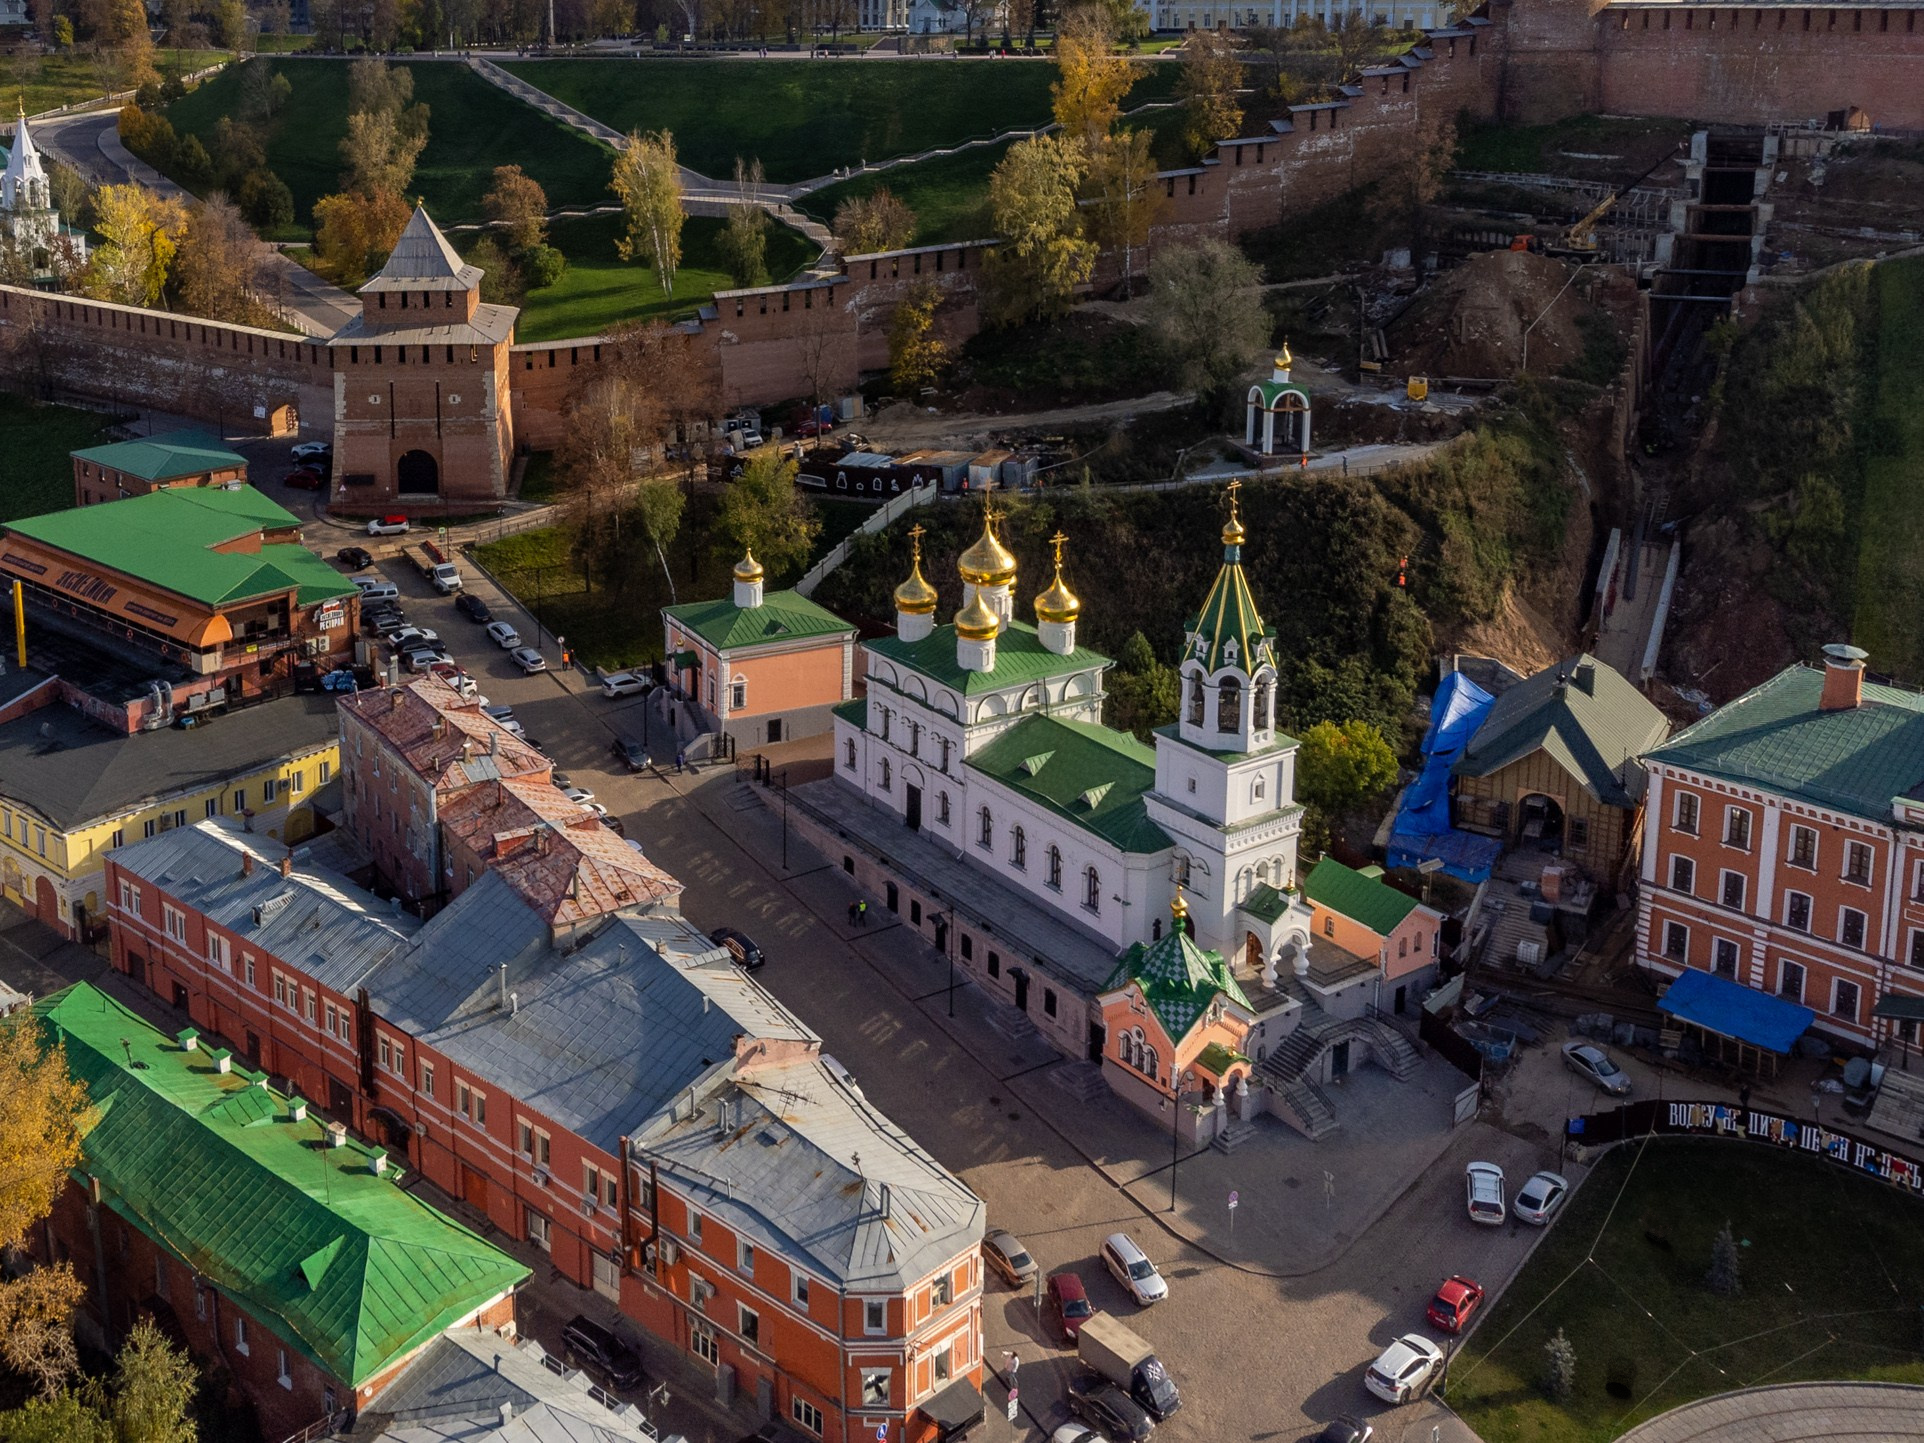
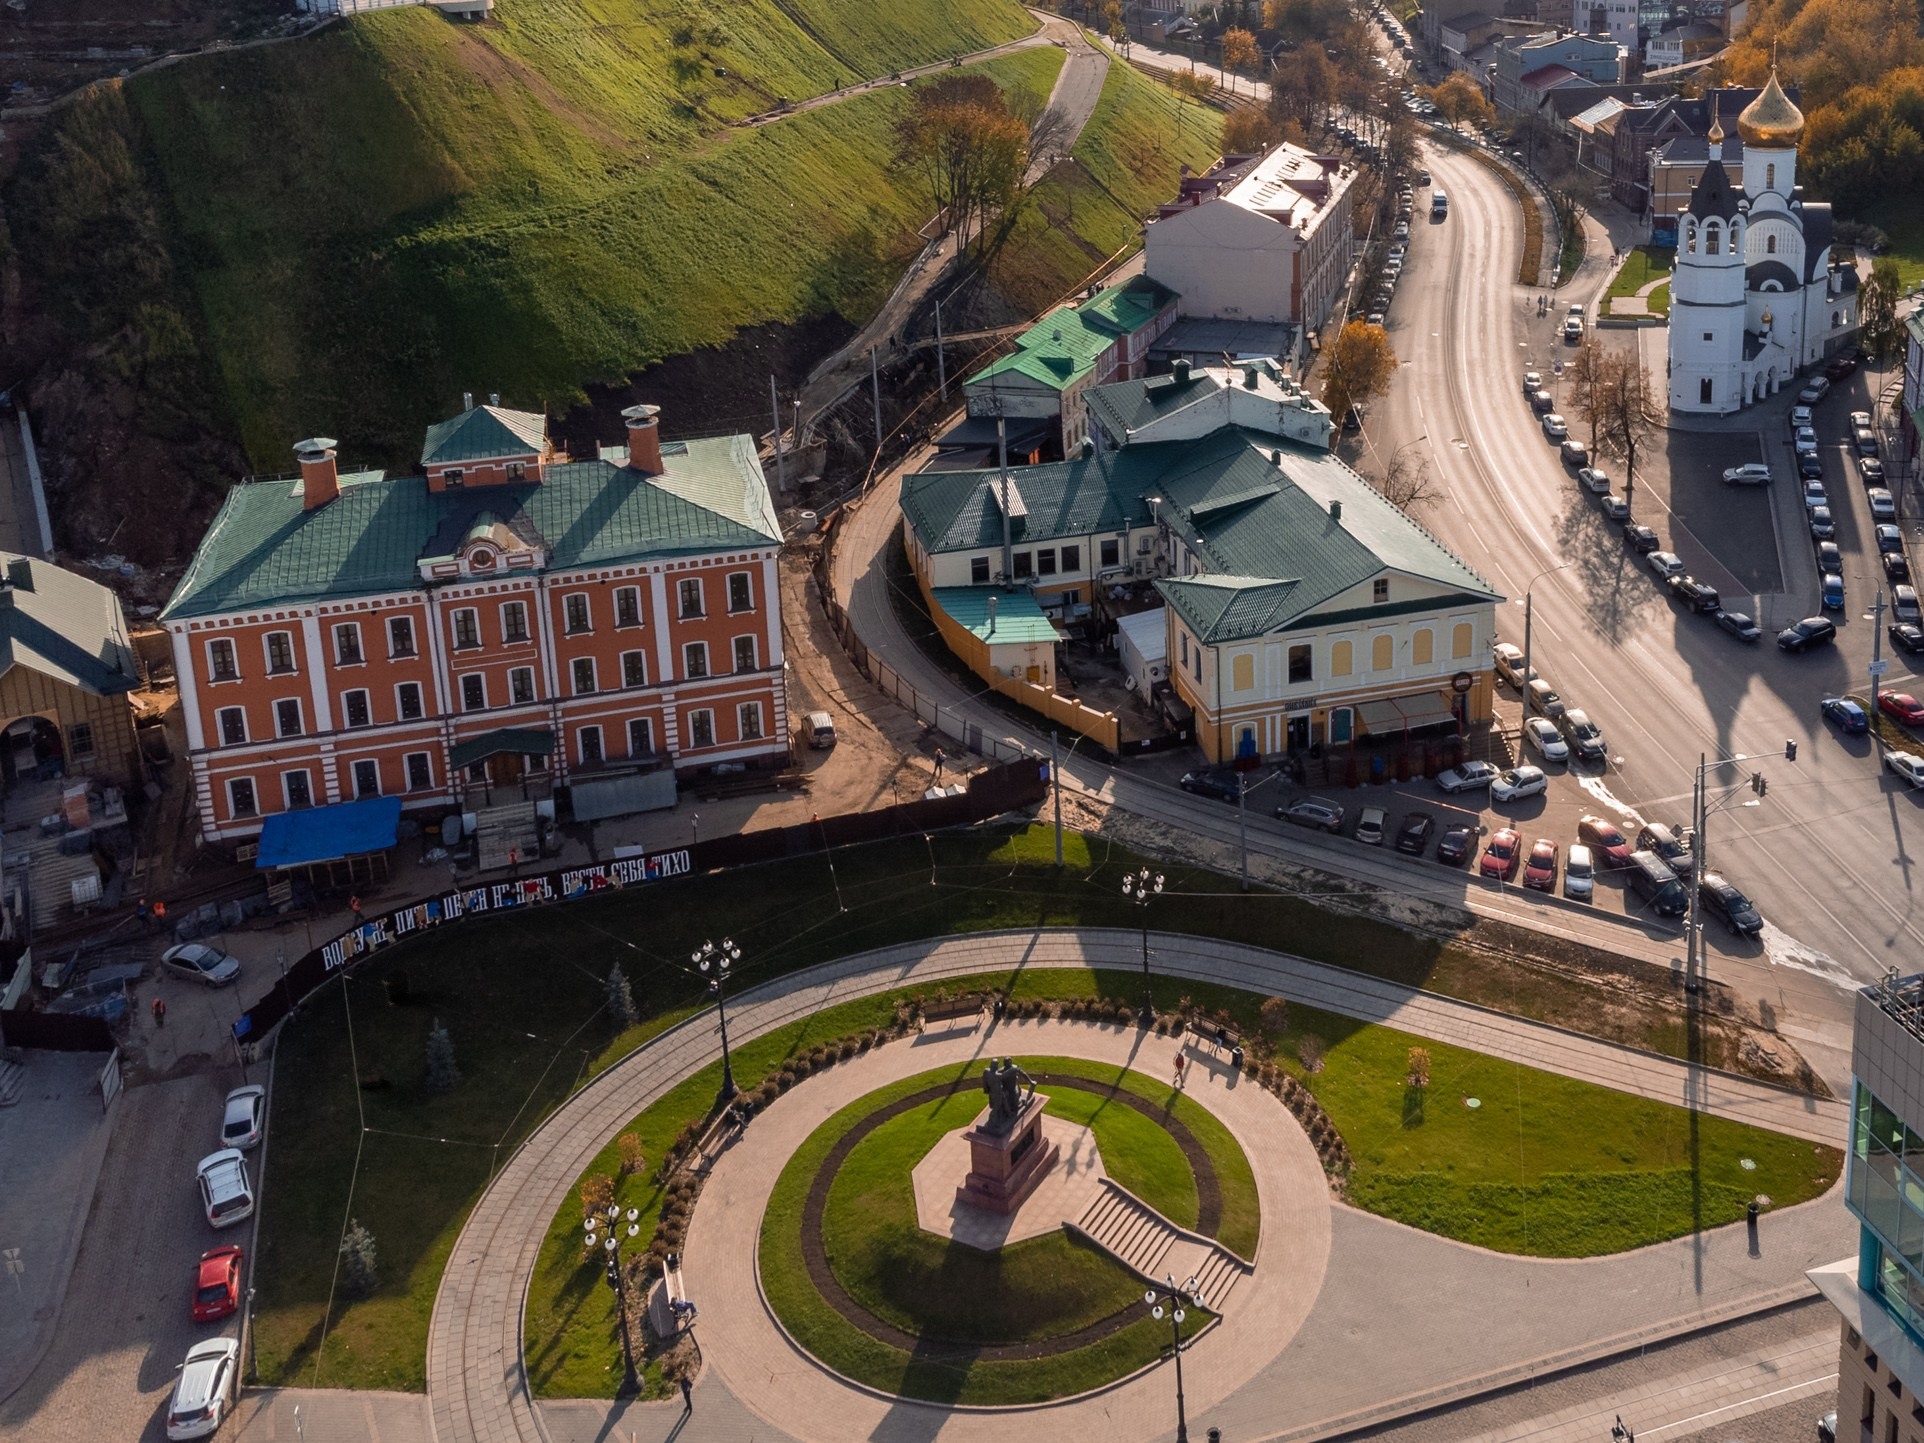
waste bin: present [1606,1356,1637,1398] -> present [383,970,410,1004]

